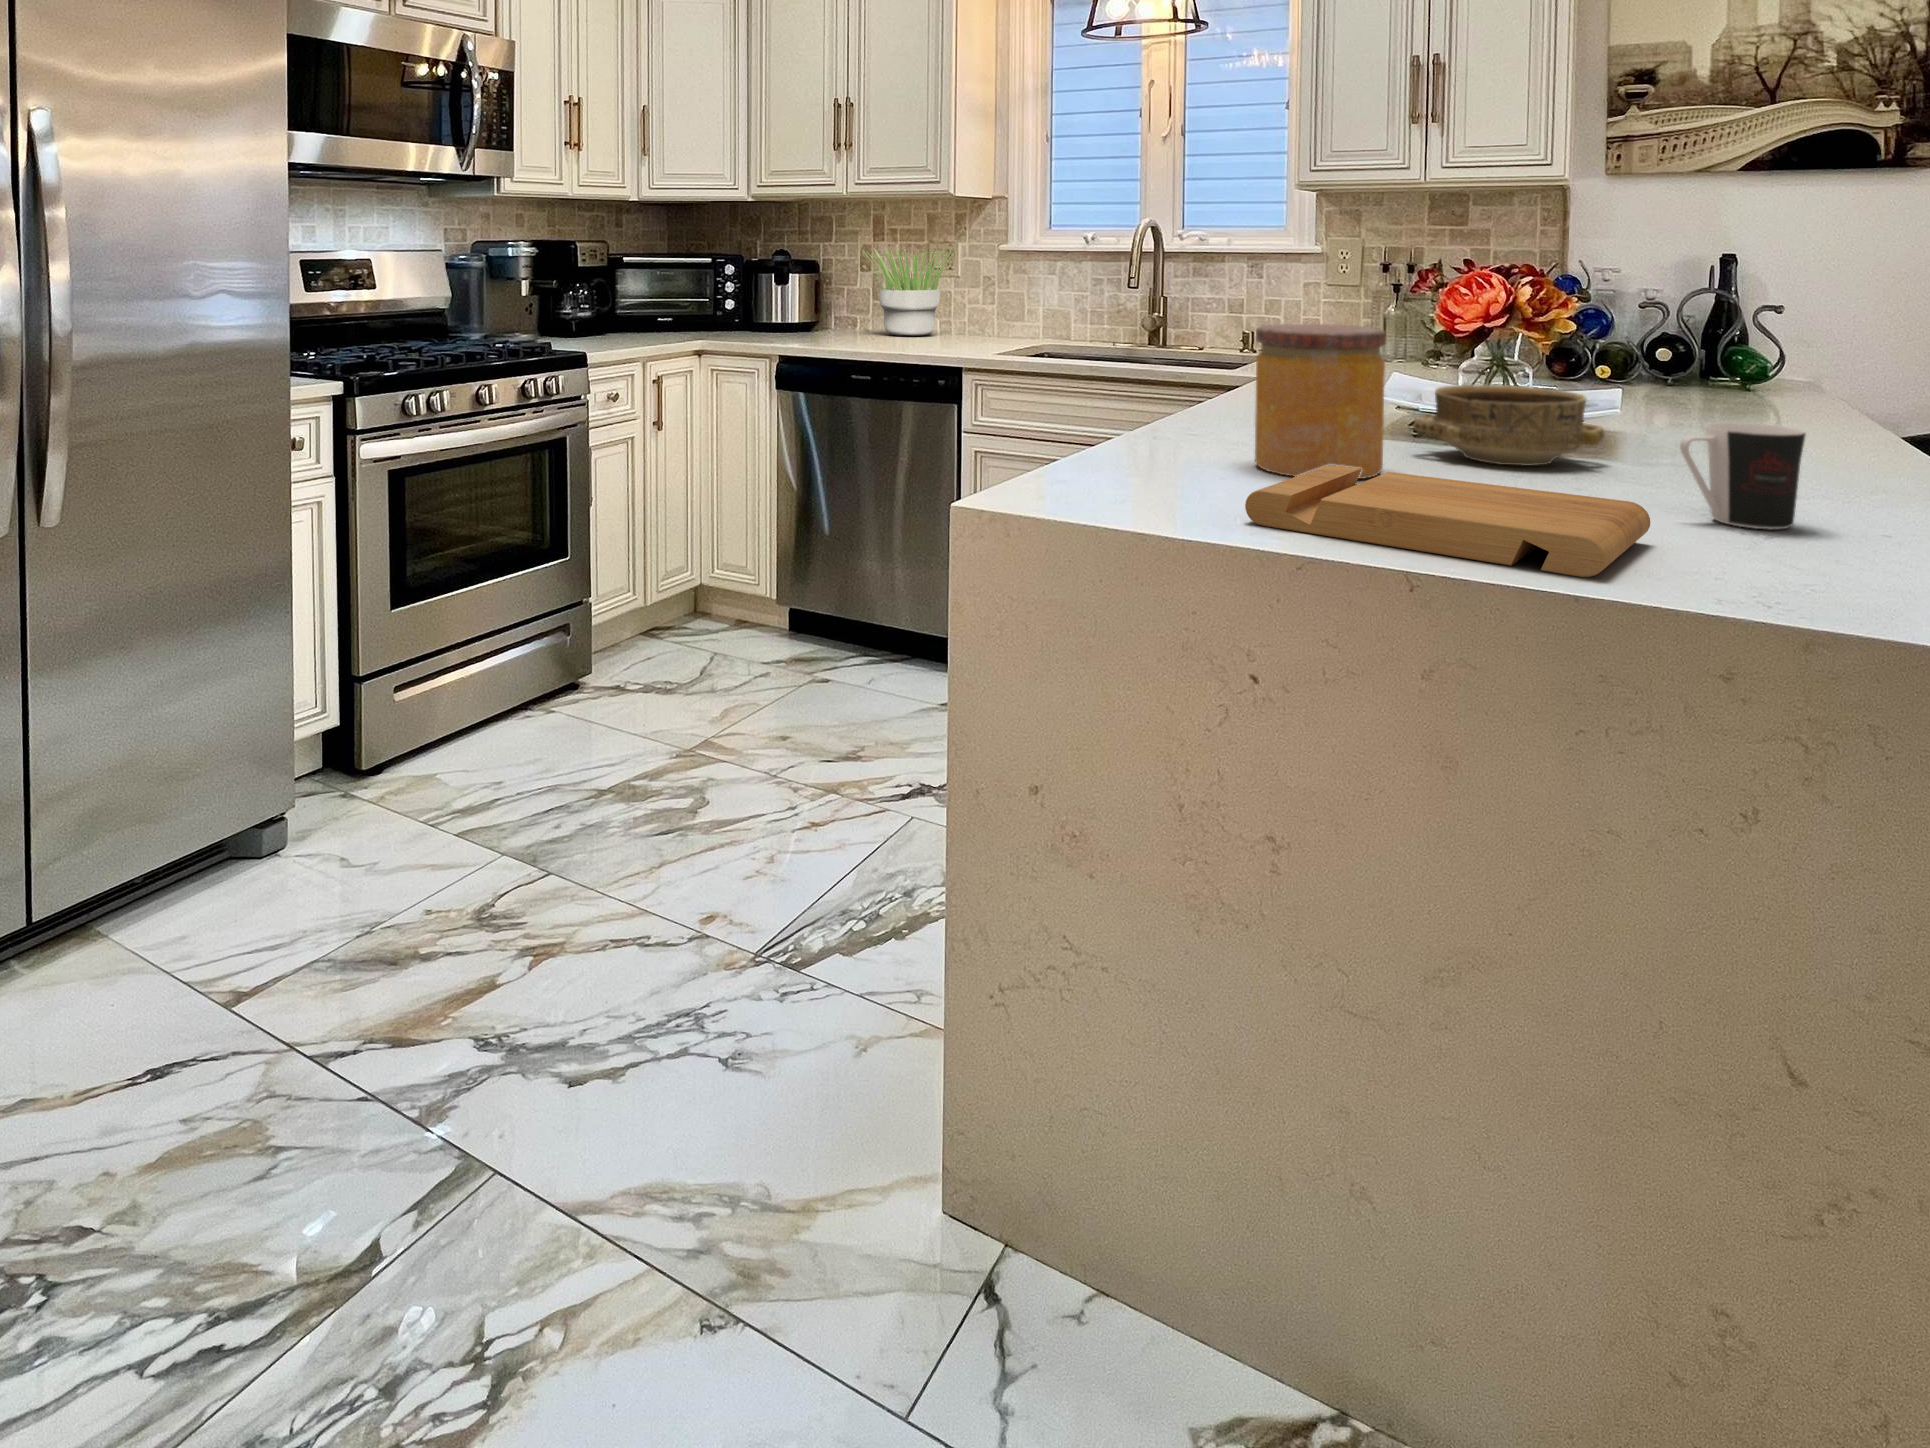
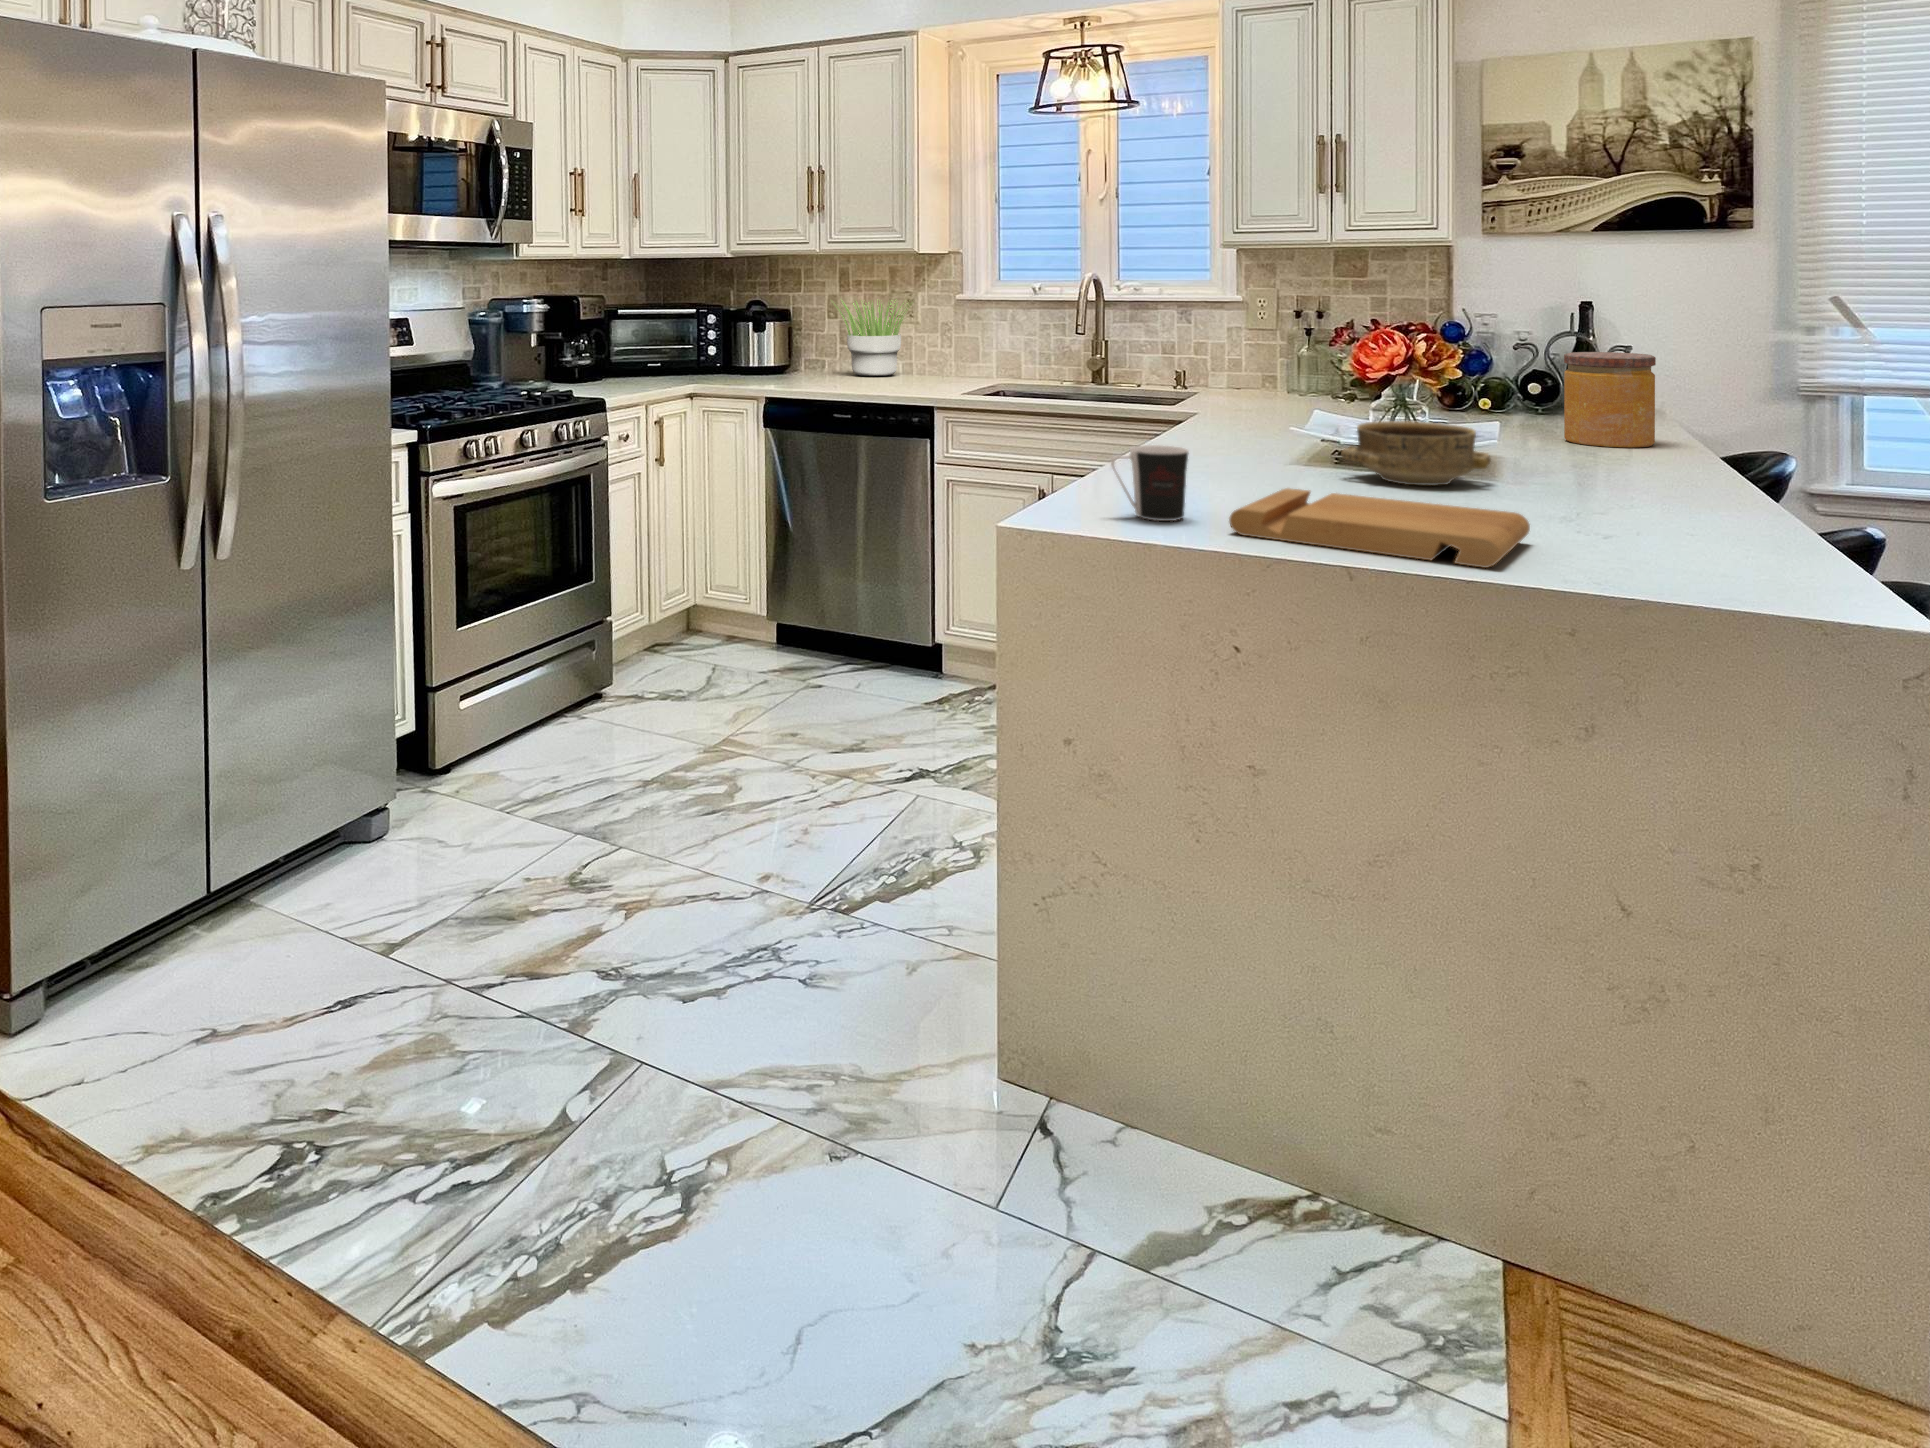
jar: present [1255,324,1386,479] -> present [1564,352,1656,448]
coffee cup: present [1680,422,1806,530] -> present [1111,445,1188,521]

